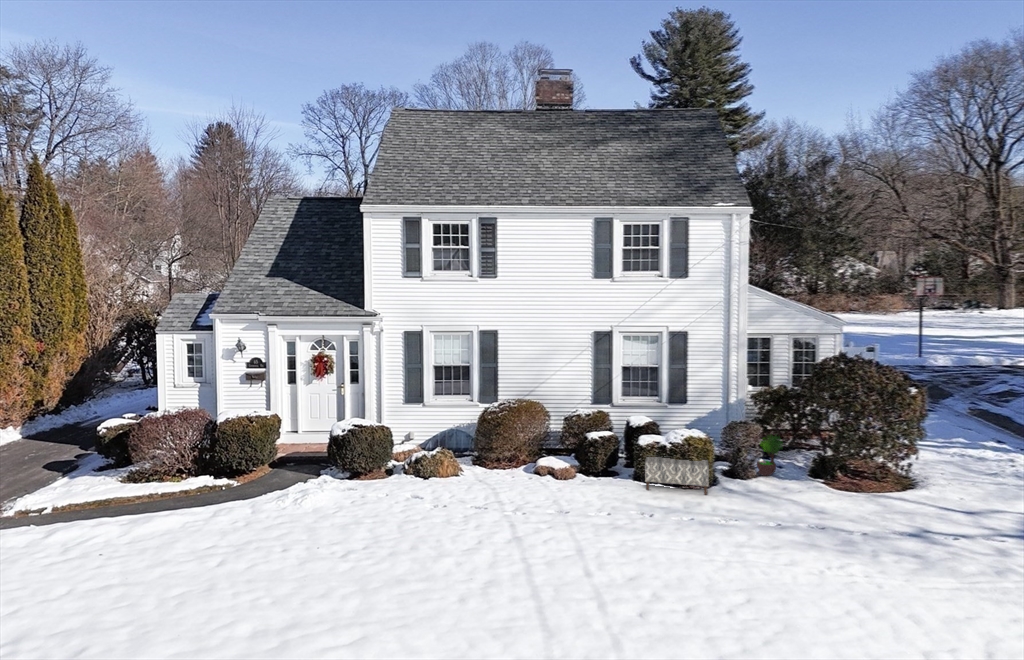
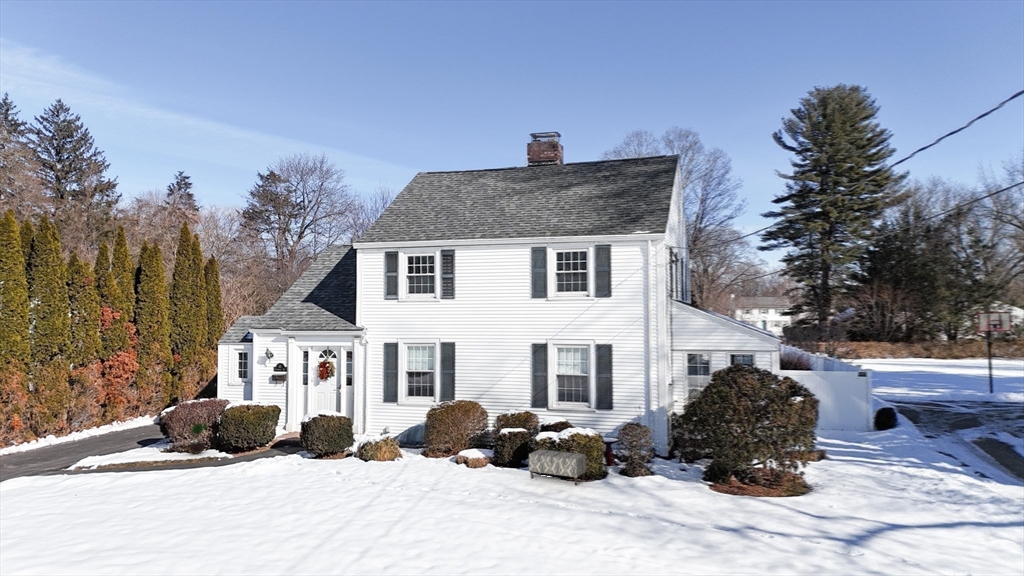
potted tree: present [757,436,782,476] -> present [188,421,206,453]

